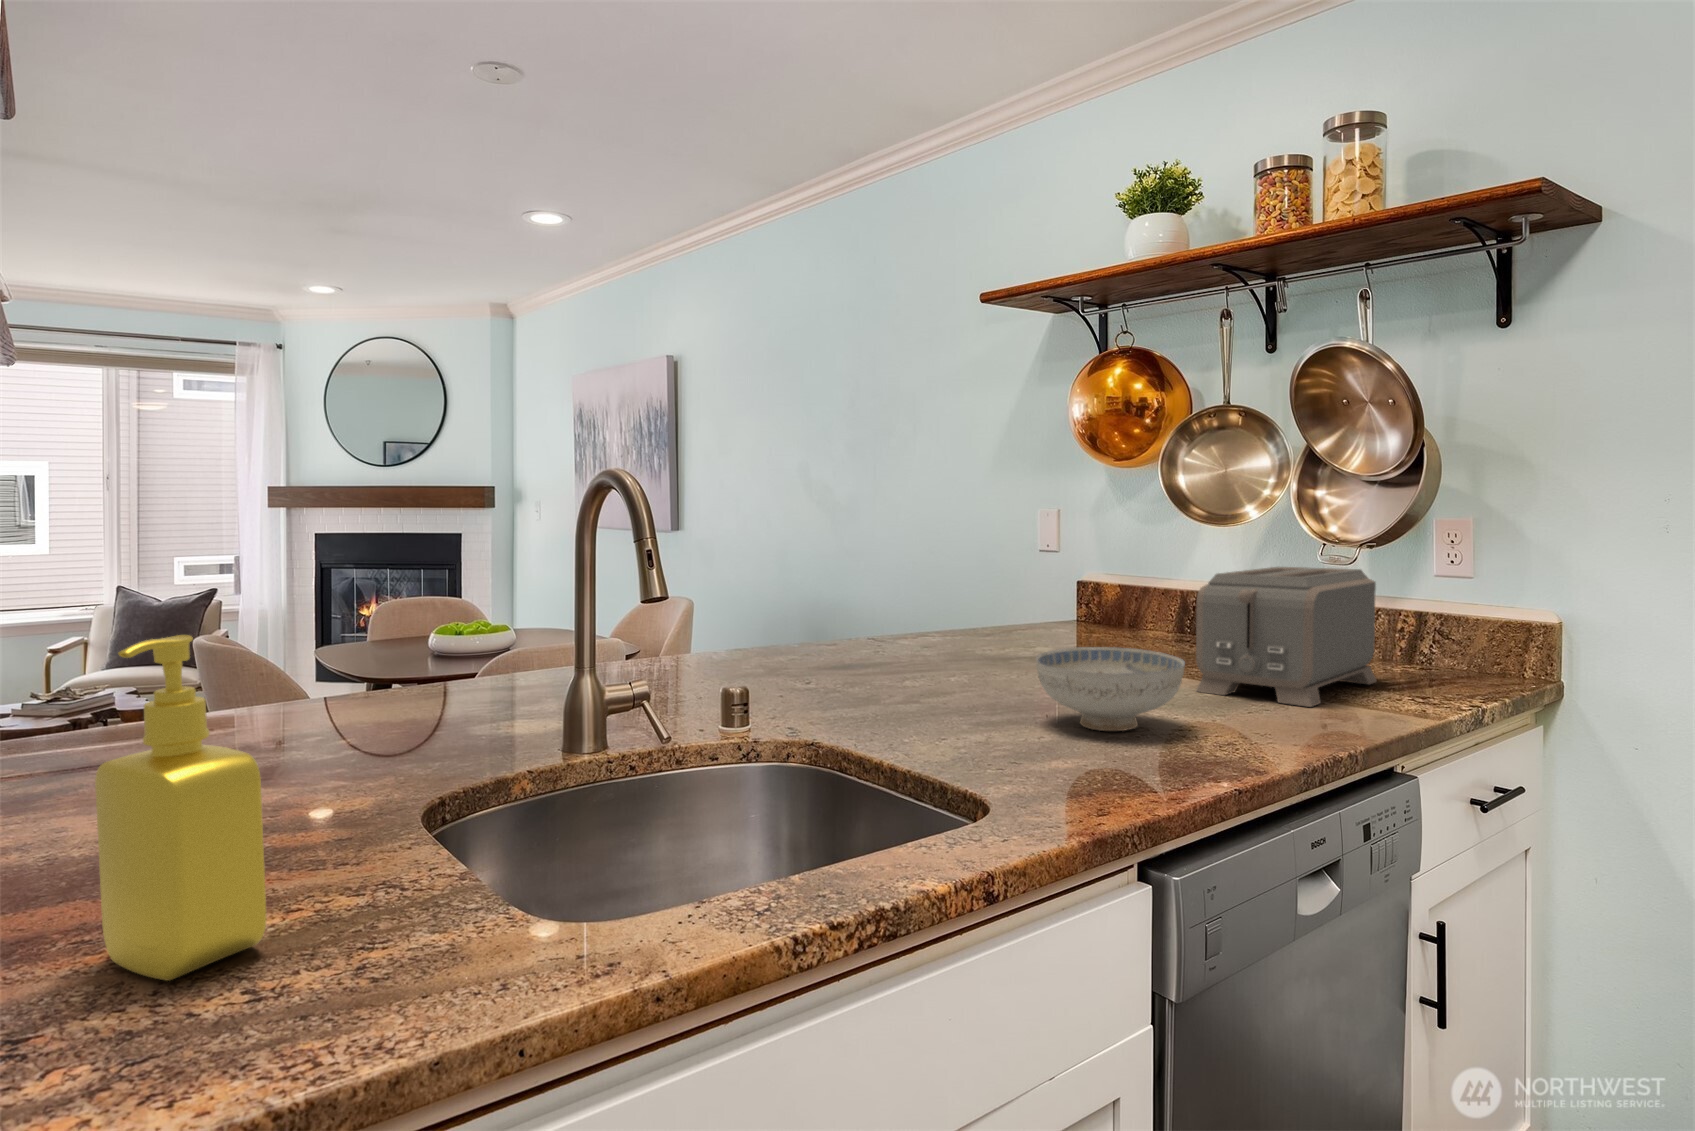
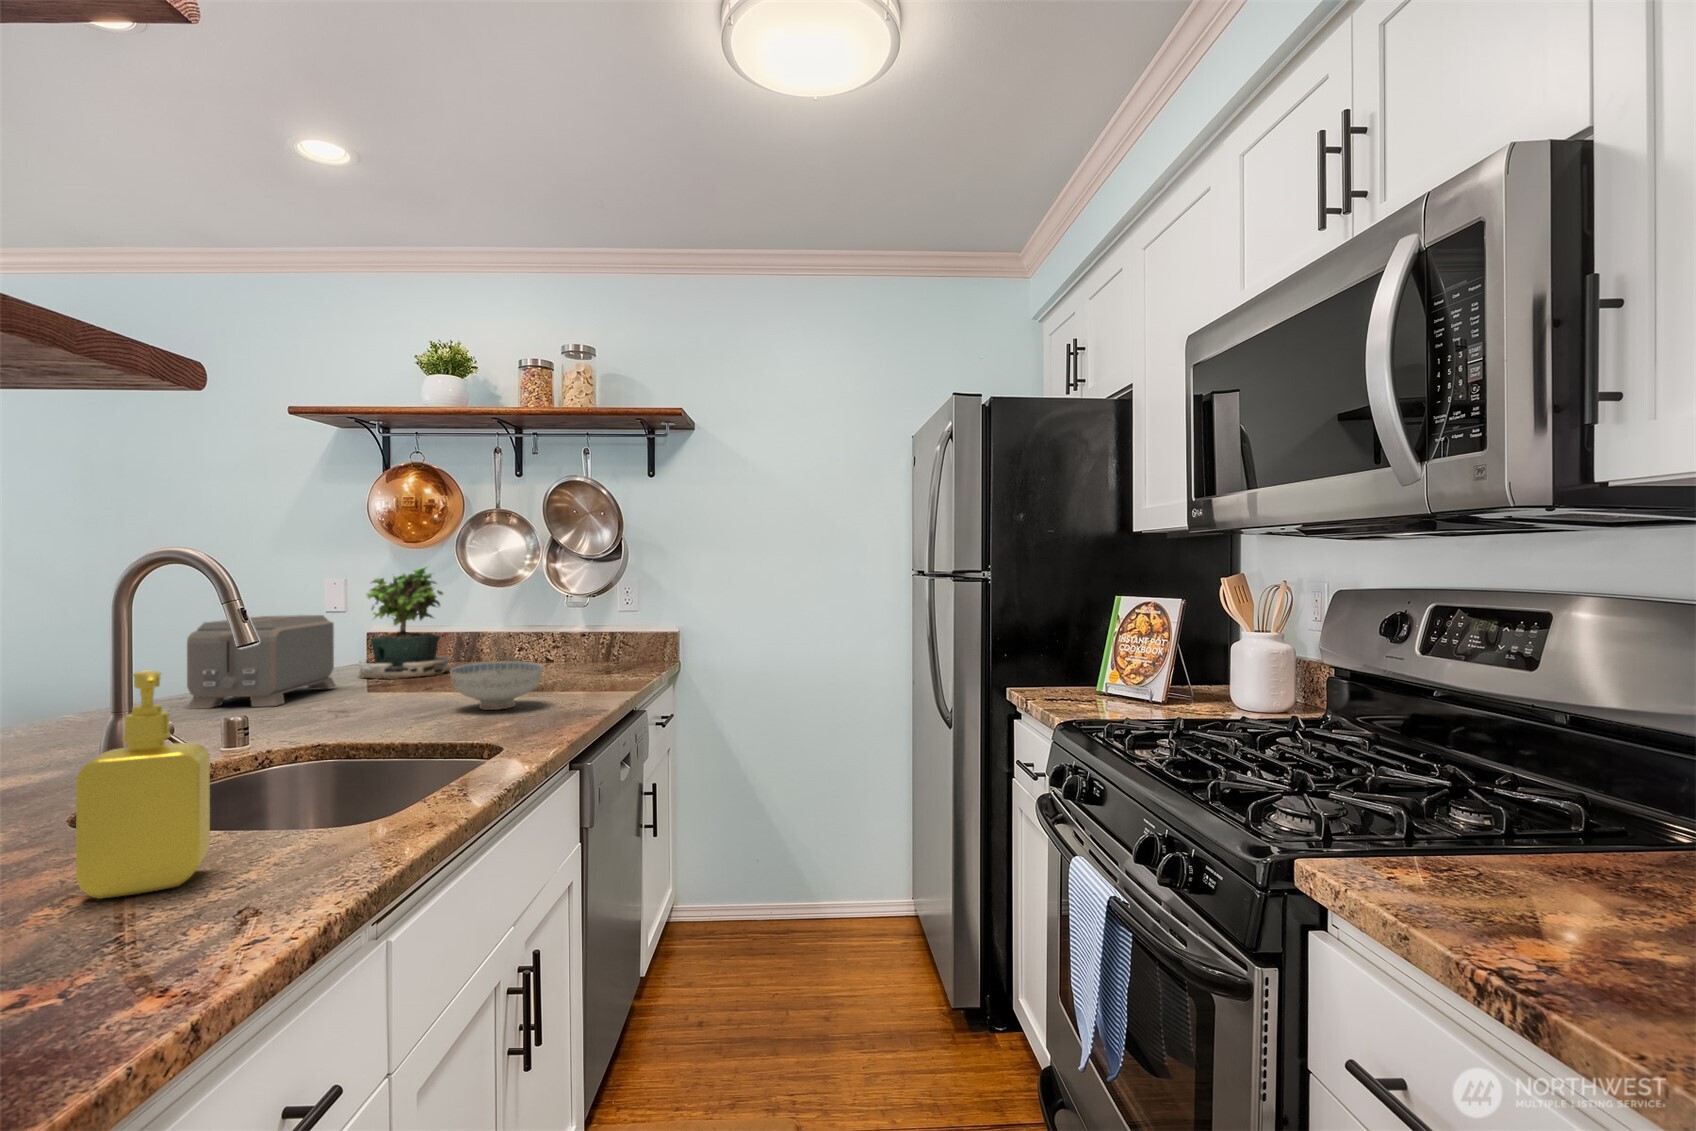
potted plant: none [1035,493,1155,657] -> present [358,567,451,681]
toaster: present [1196,567,1376,707] -> present [187,615,336,709]

